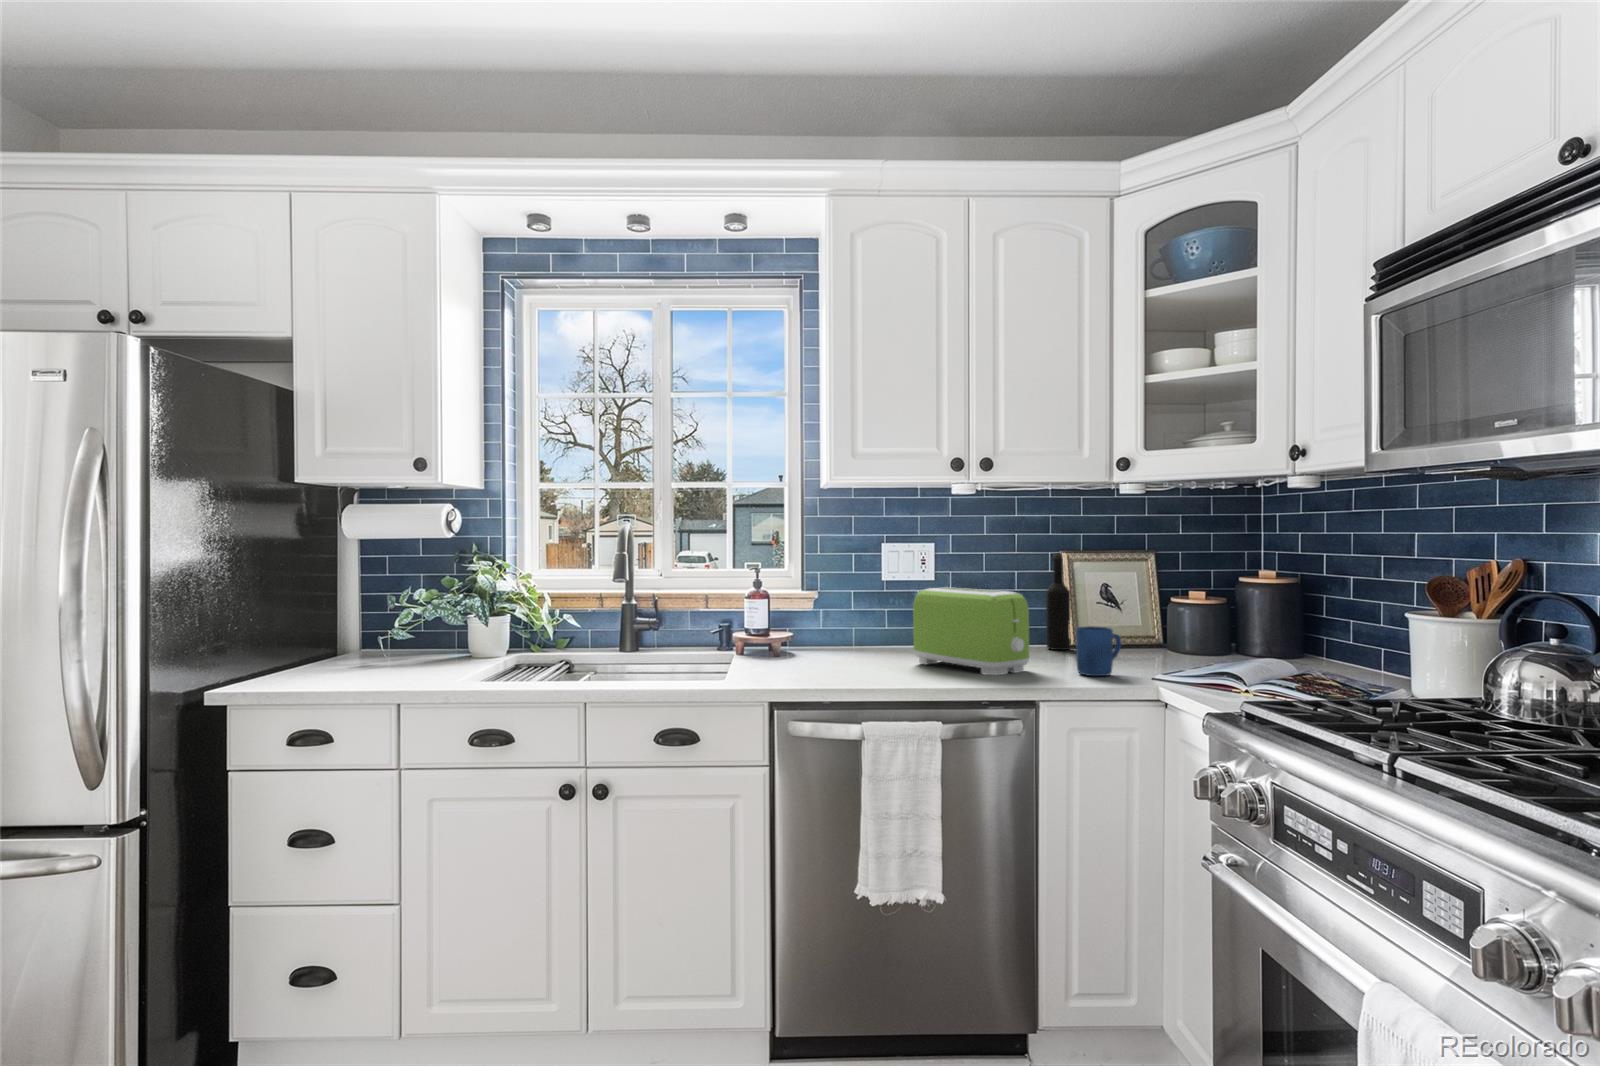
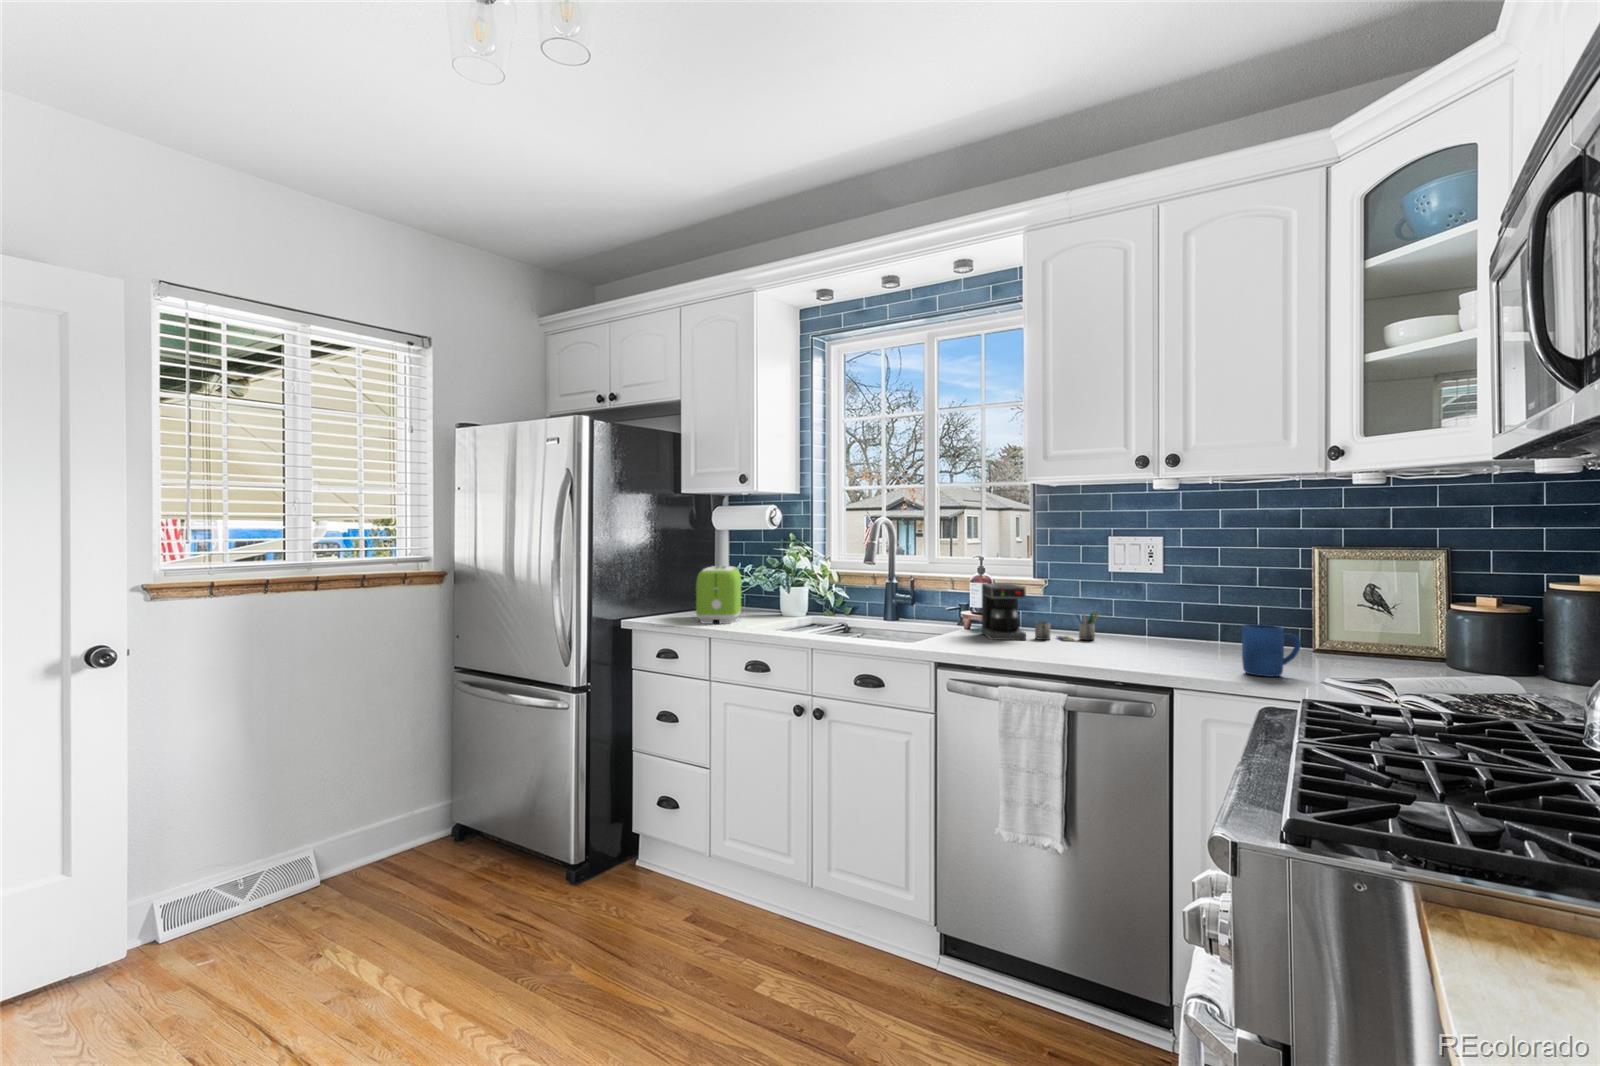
wine bottle: present [1046,553,1071,650] -> none [1290,549,1320,653]
toaster: present [913,587,1029,675] -> present [696,566,741,624]
coffee maker: none [762,598,886,666] -> present [982,583,1098,641]

